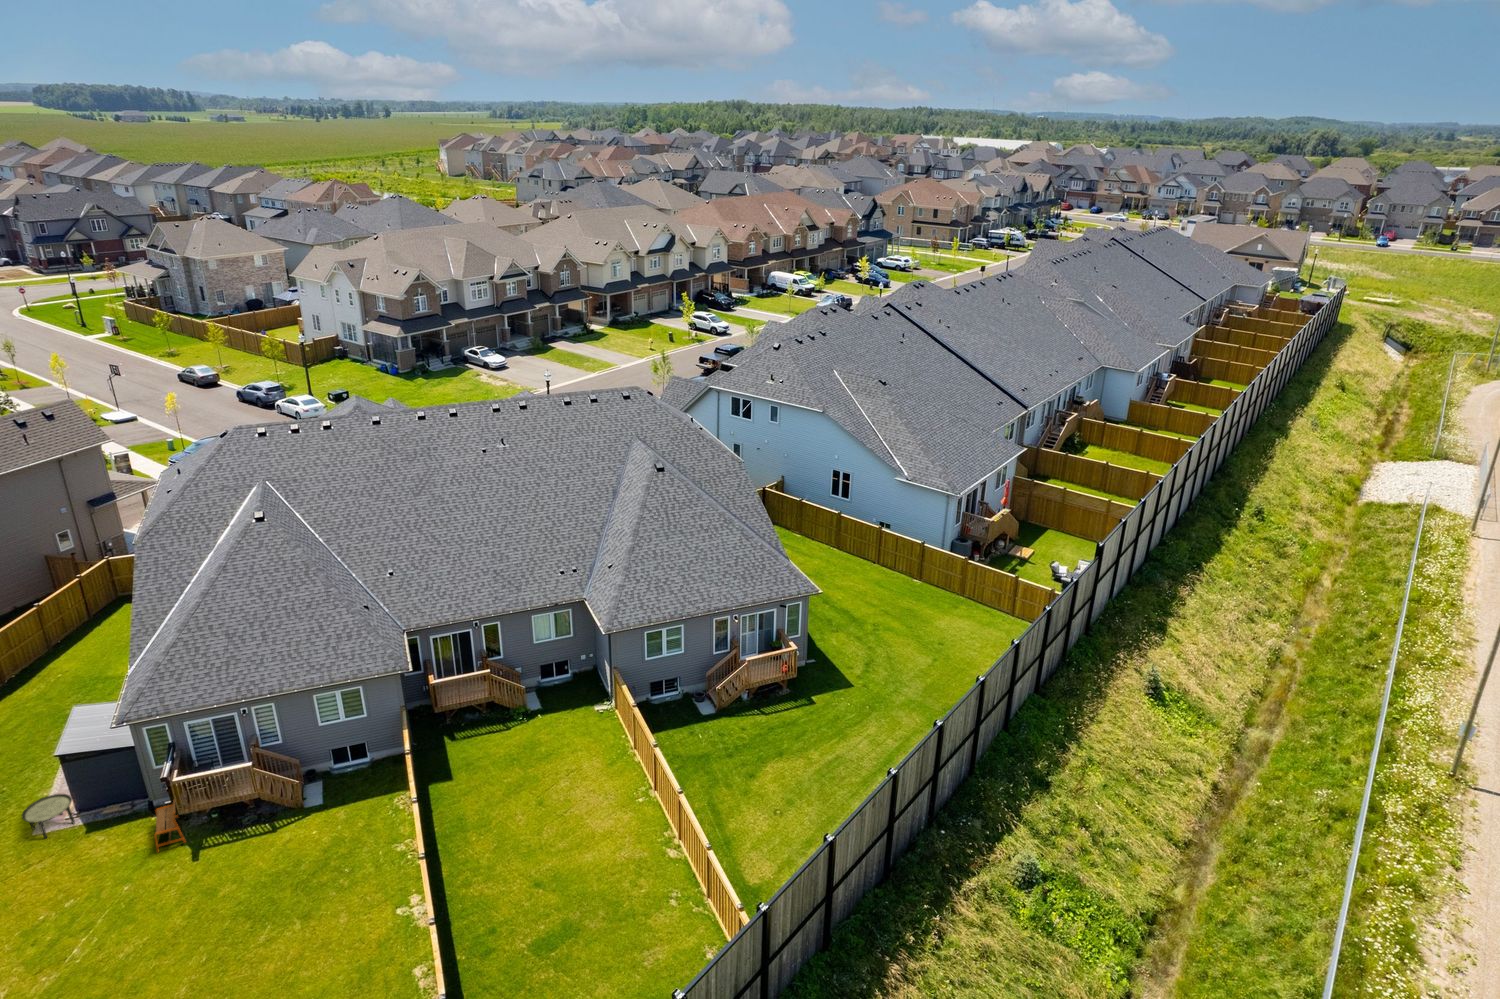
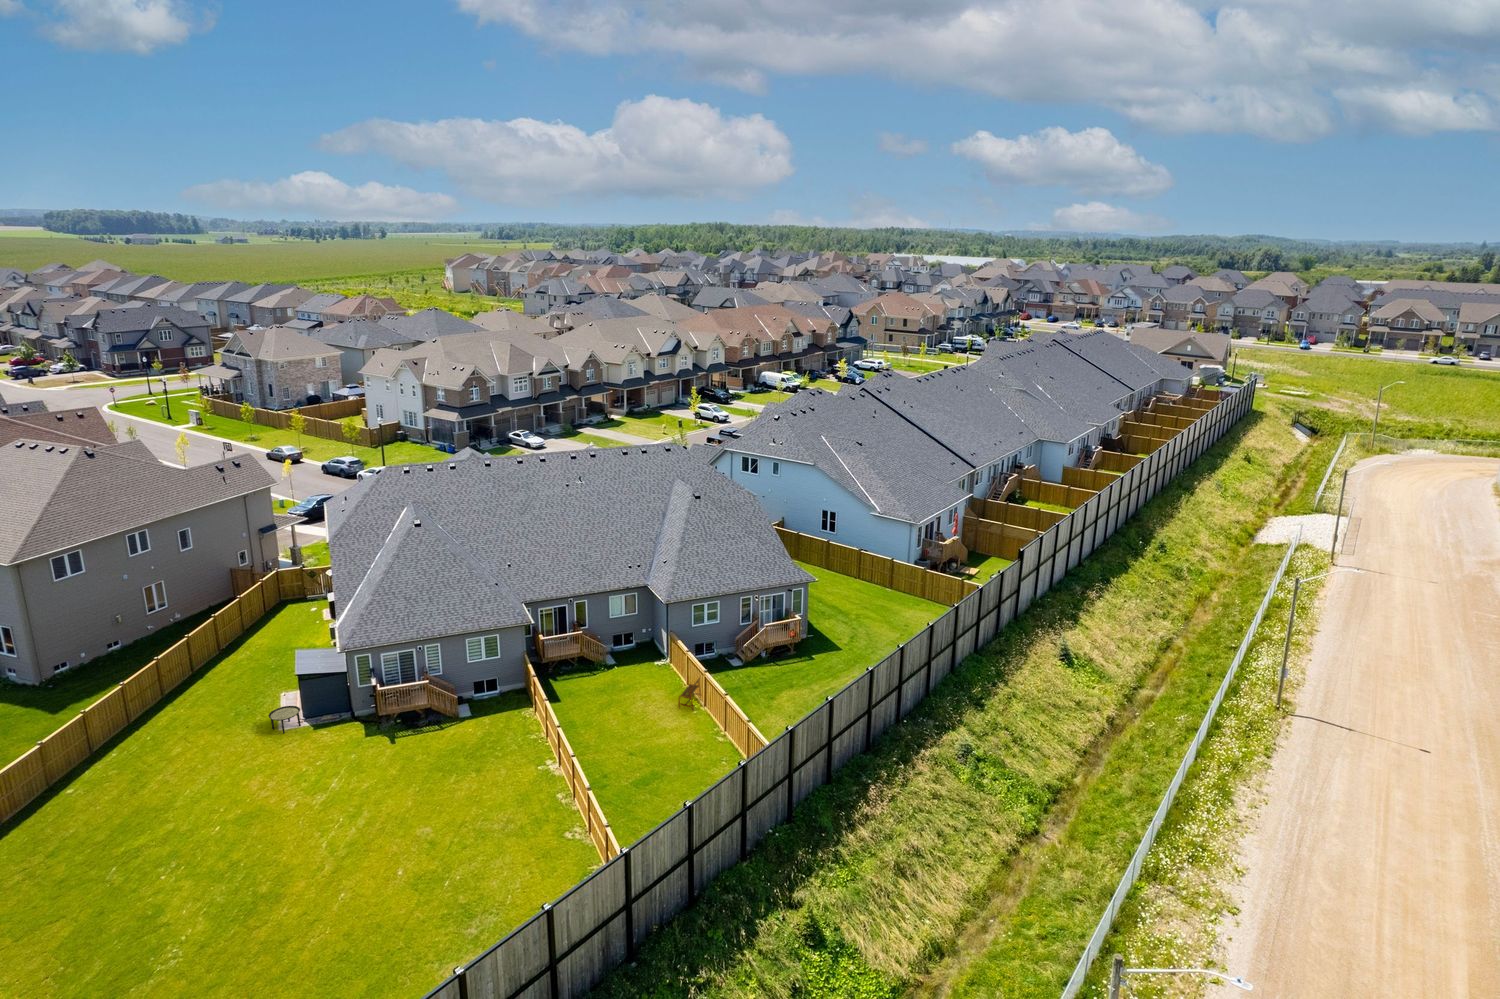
bench: present [154,800,186,852] -> present [678,678,702,709]

